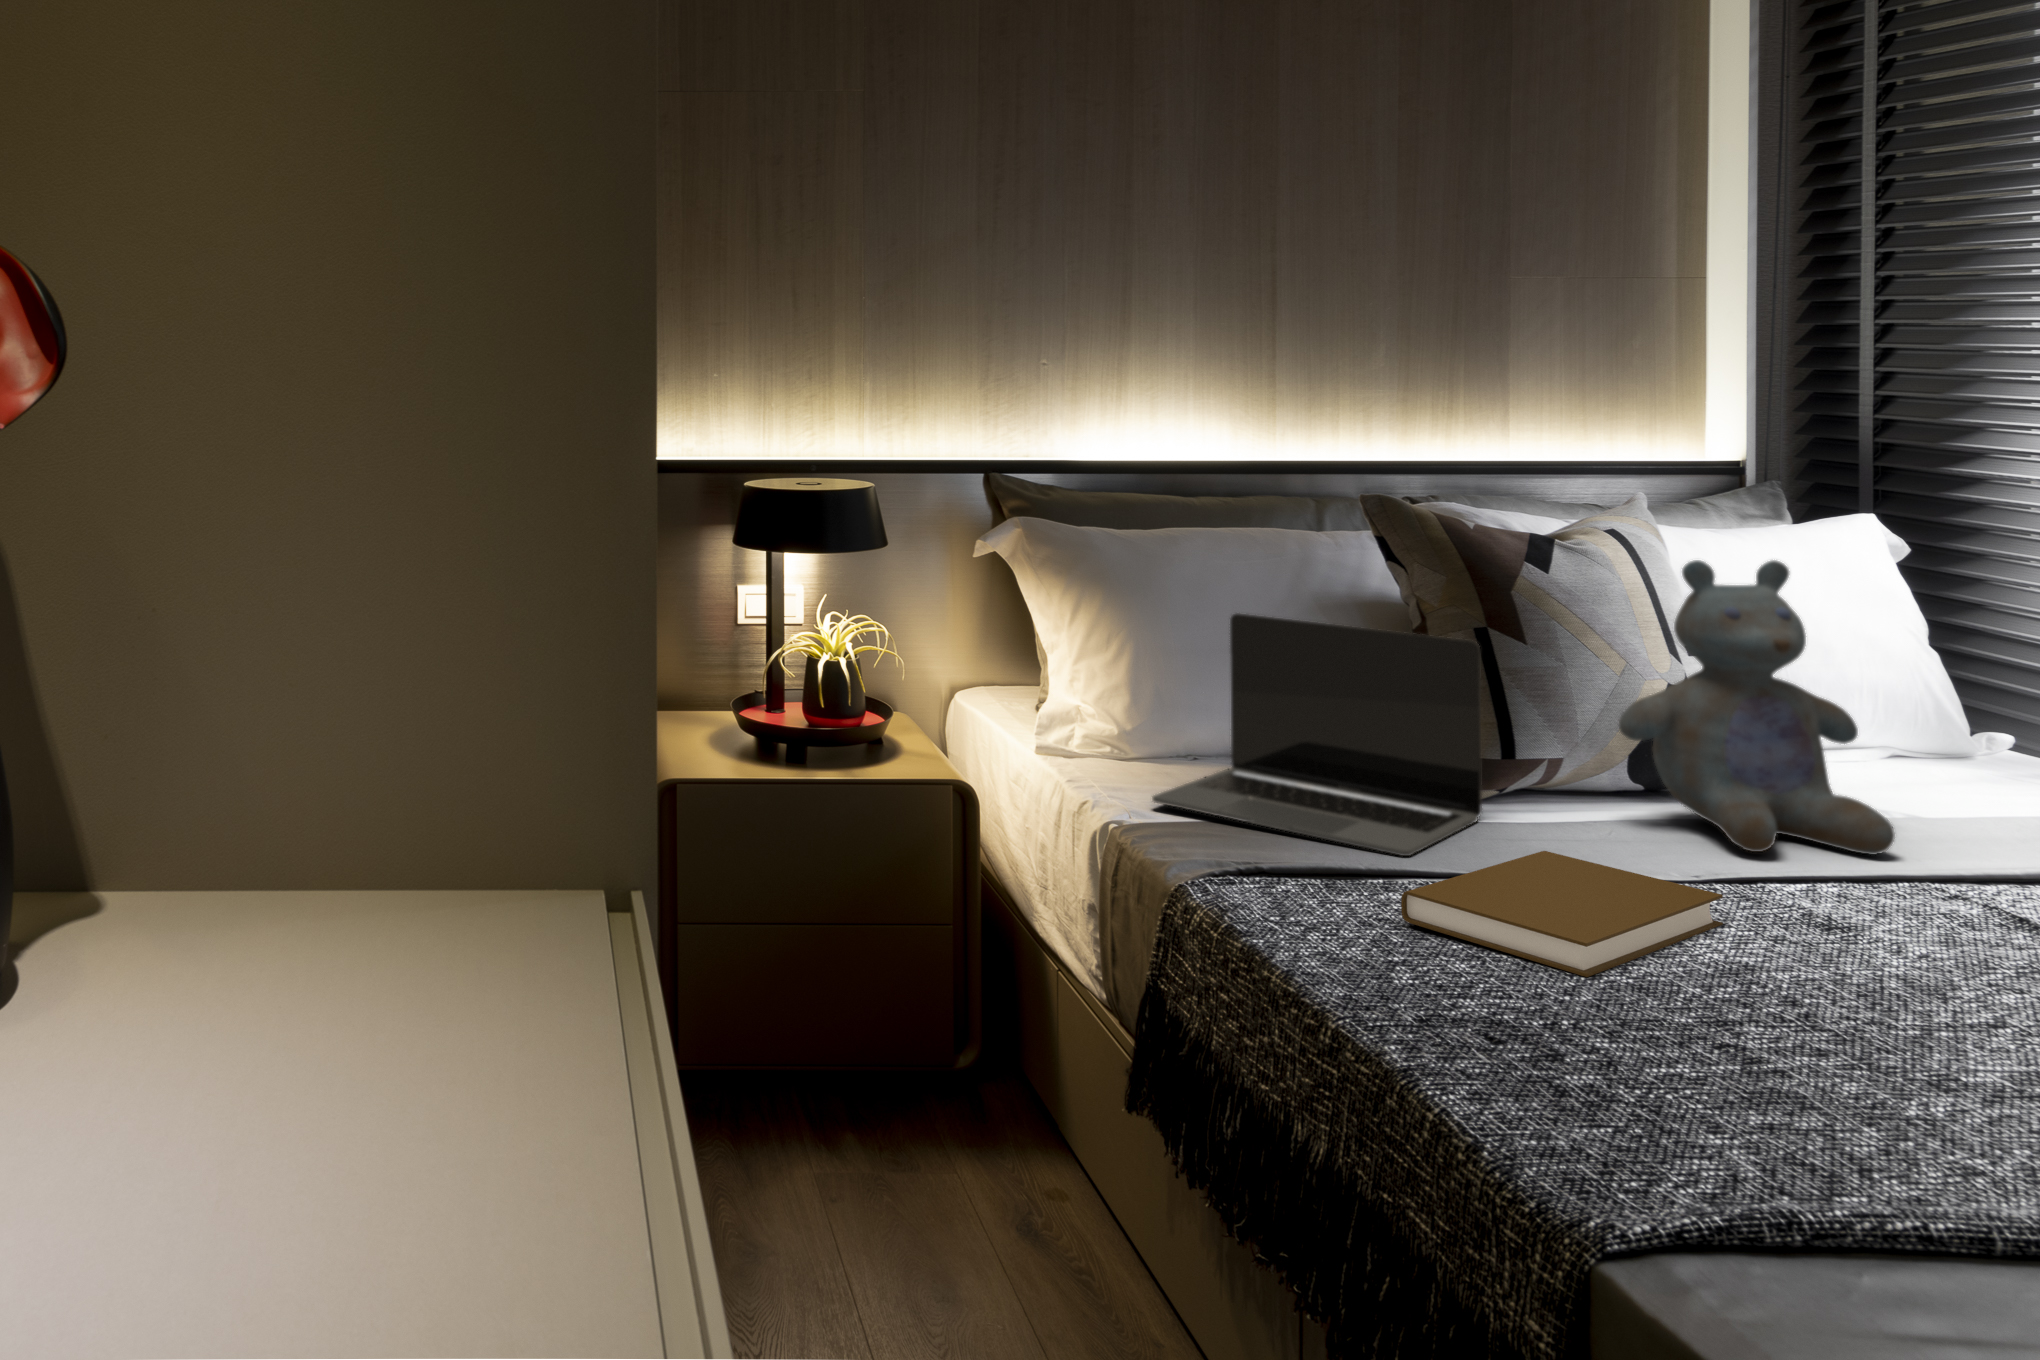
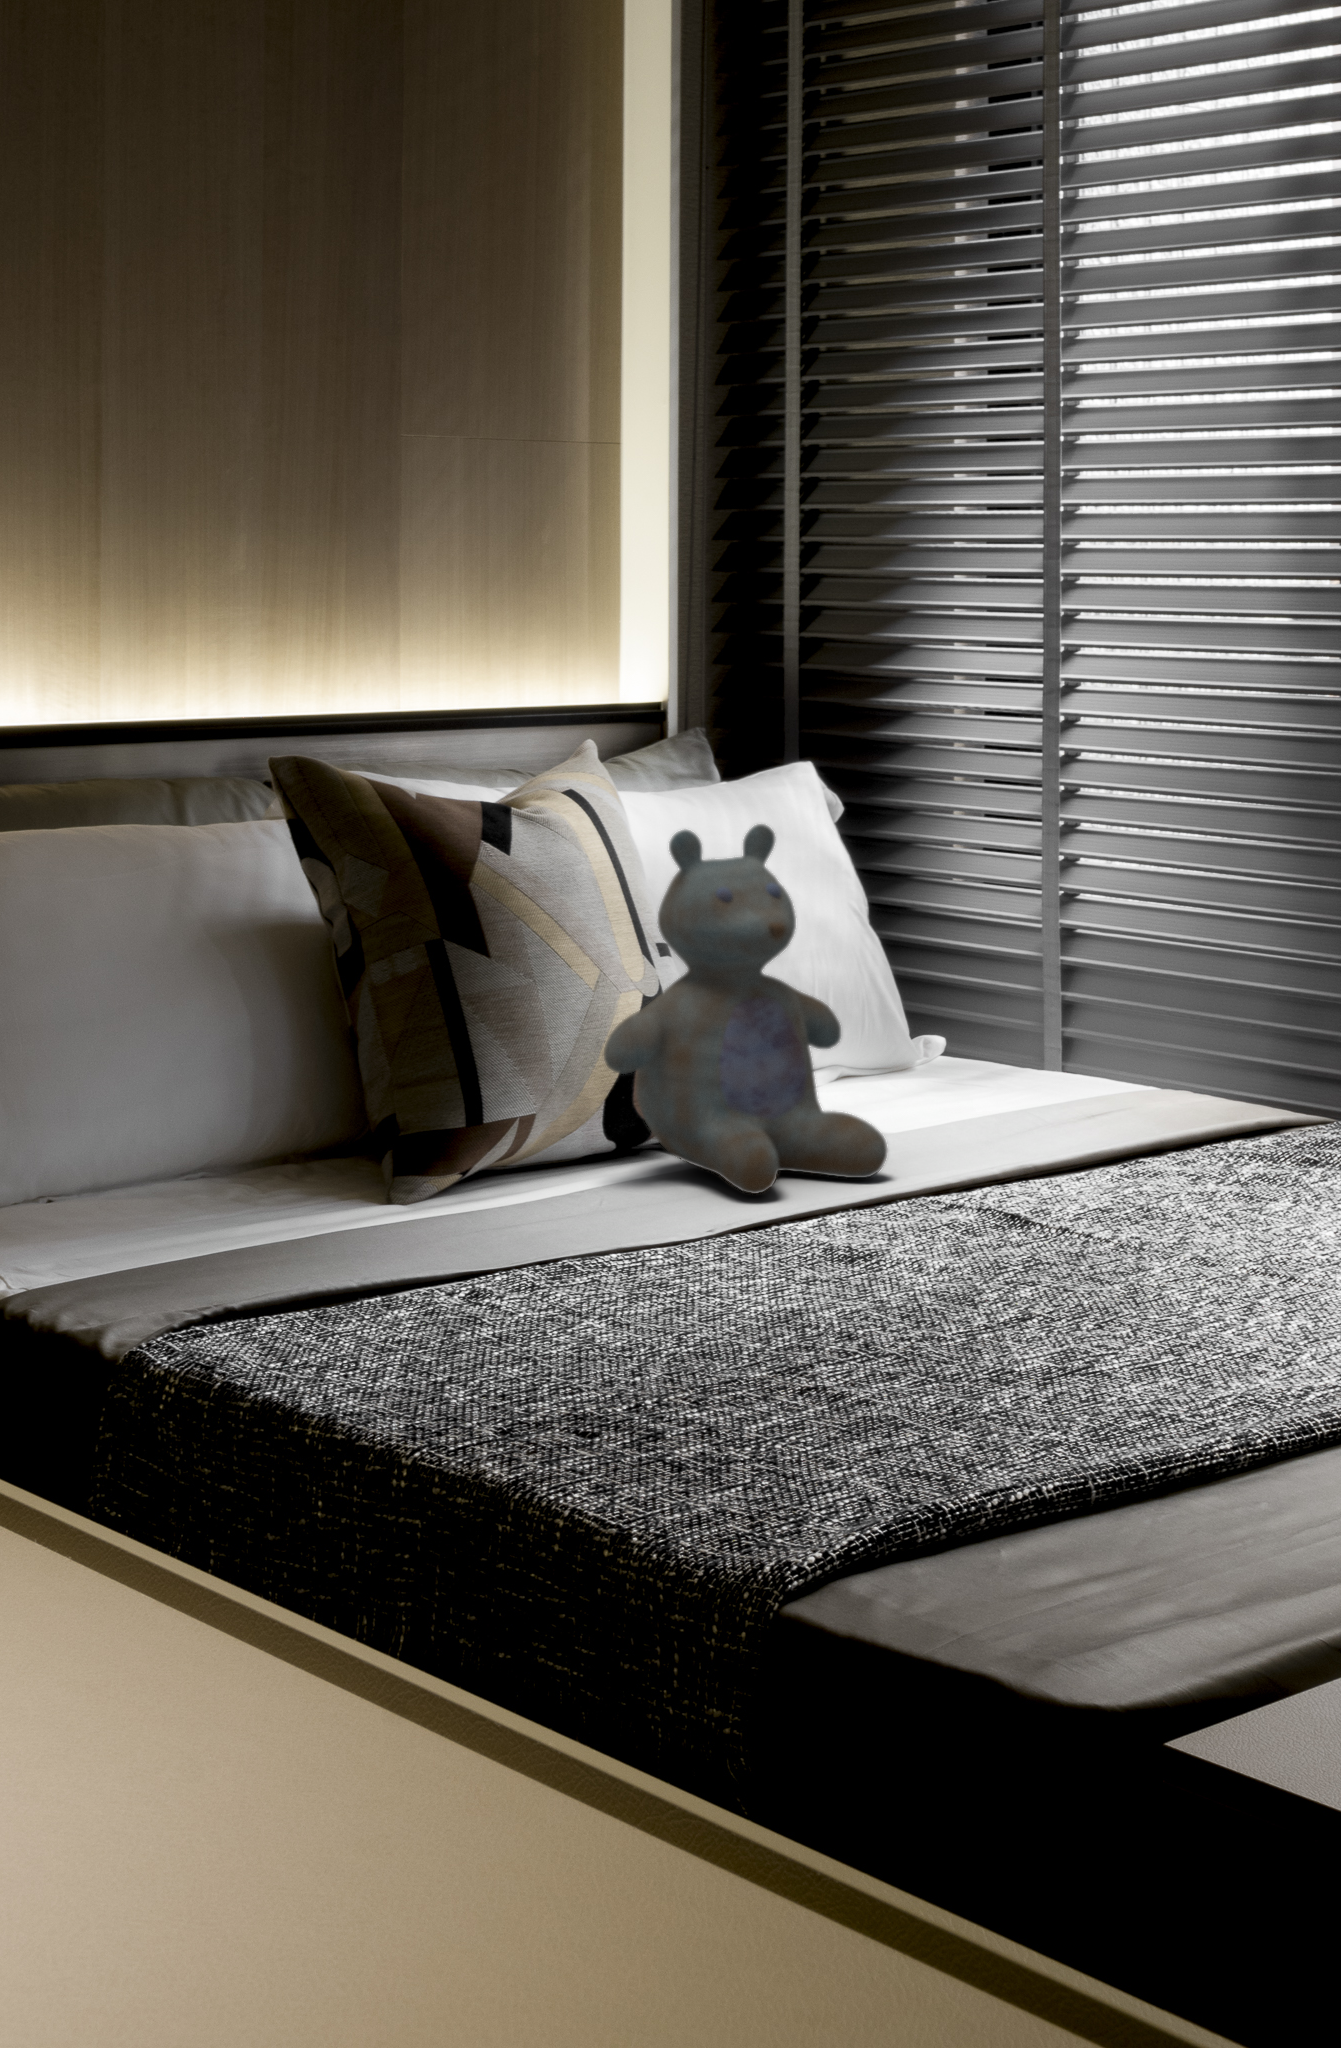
laptop: present [1152,614,1482,856] -> none [36,954,454,1262]
book: present [1401,851,1723,977] -> none [432,1223,757,1353]

